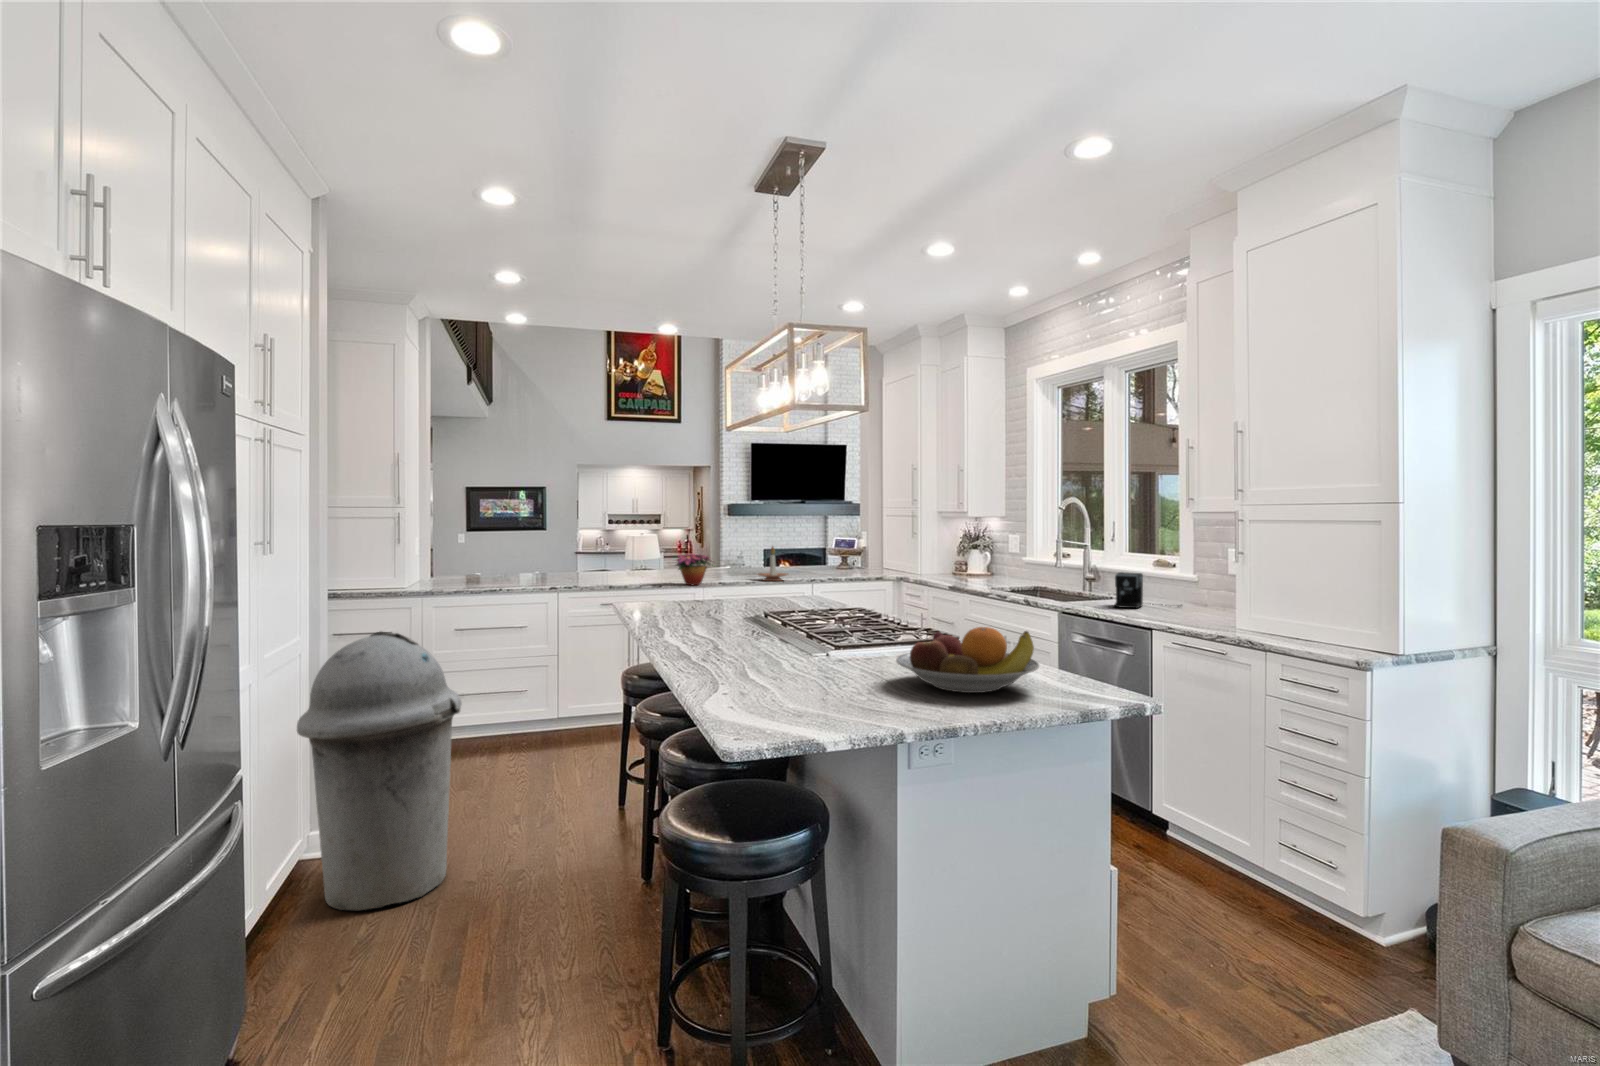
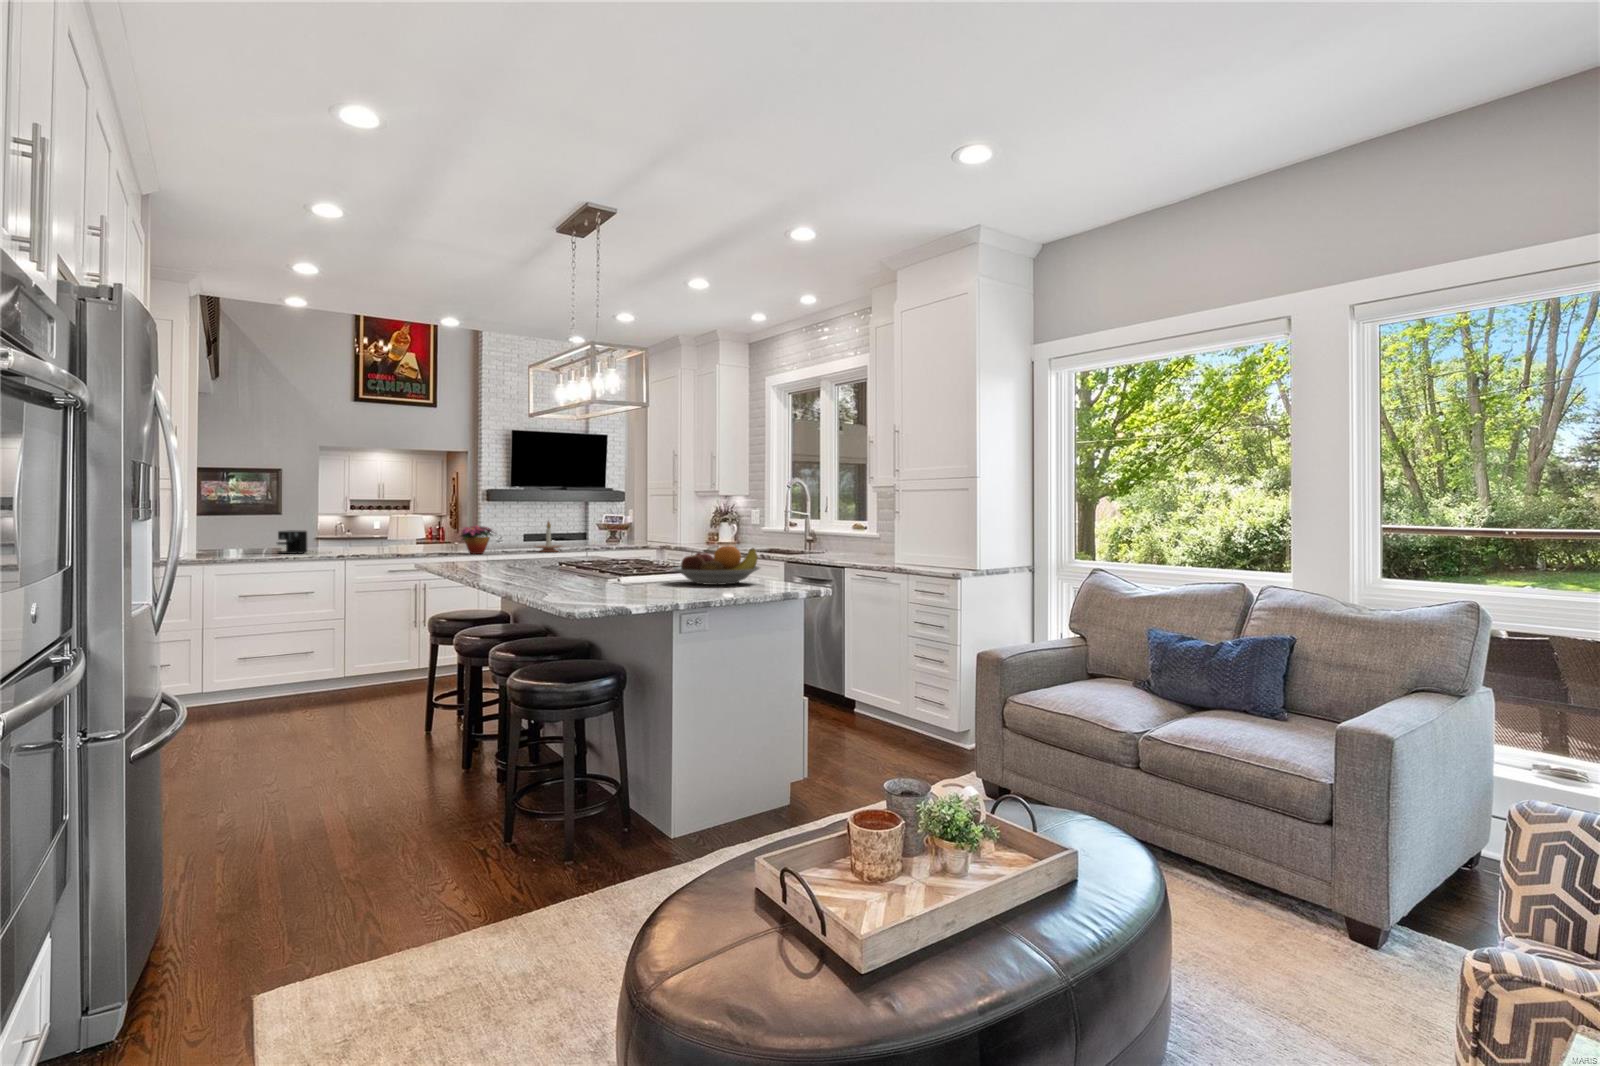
coffee maker: present [1115,572,1179,608] -> present [277,530,307,554]
trash can: present [297,632,462,910] -> none [157,573,306,801]

